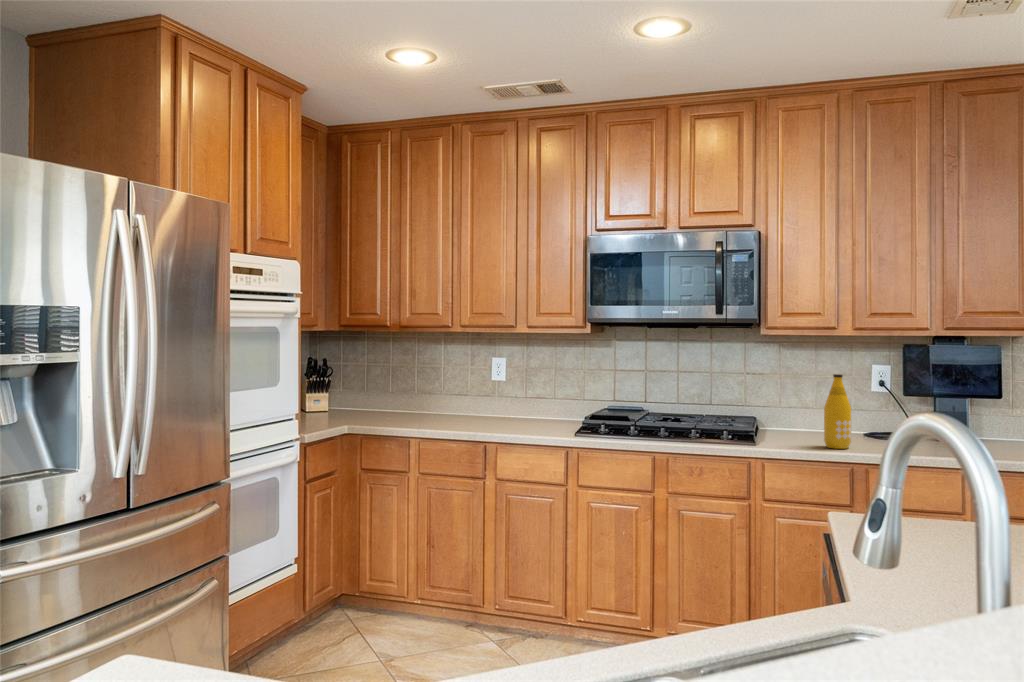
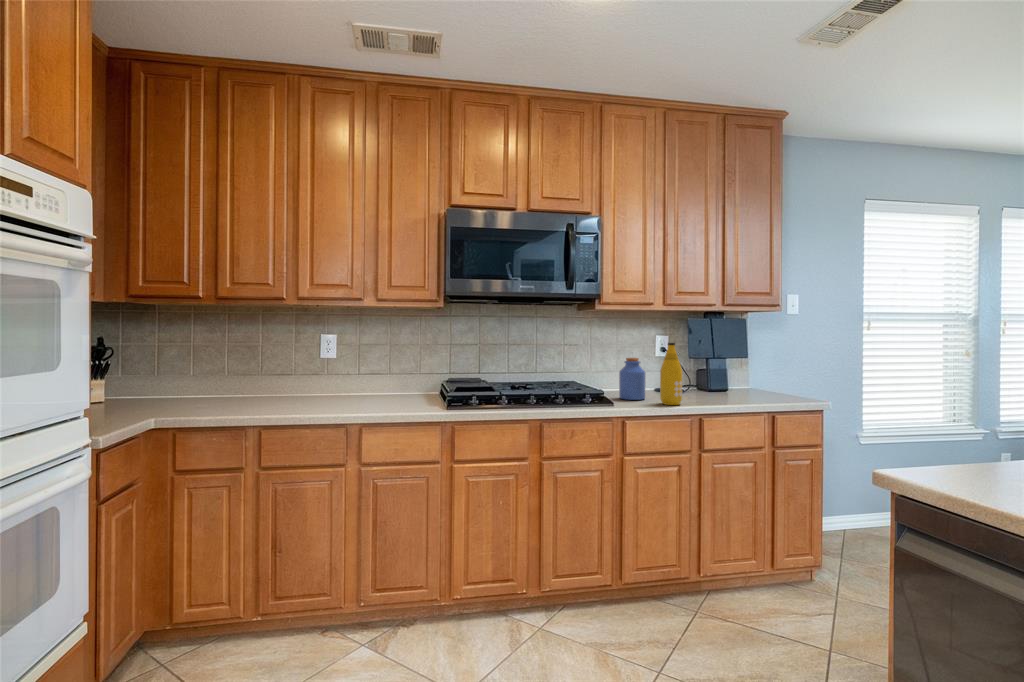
jar: none [790,391,823,441] -> present [619,358,646,400]

